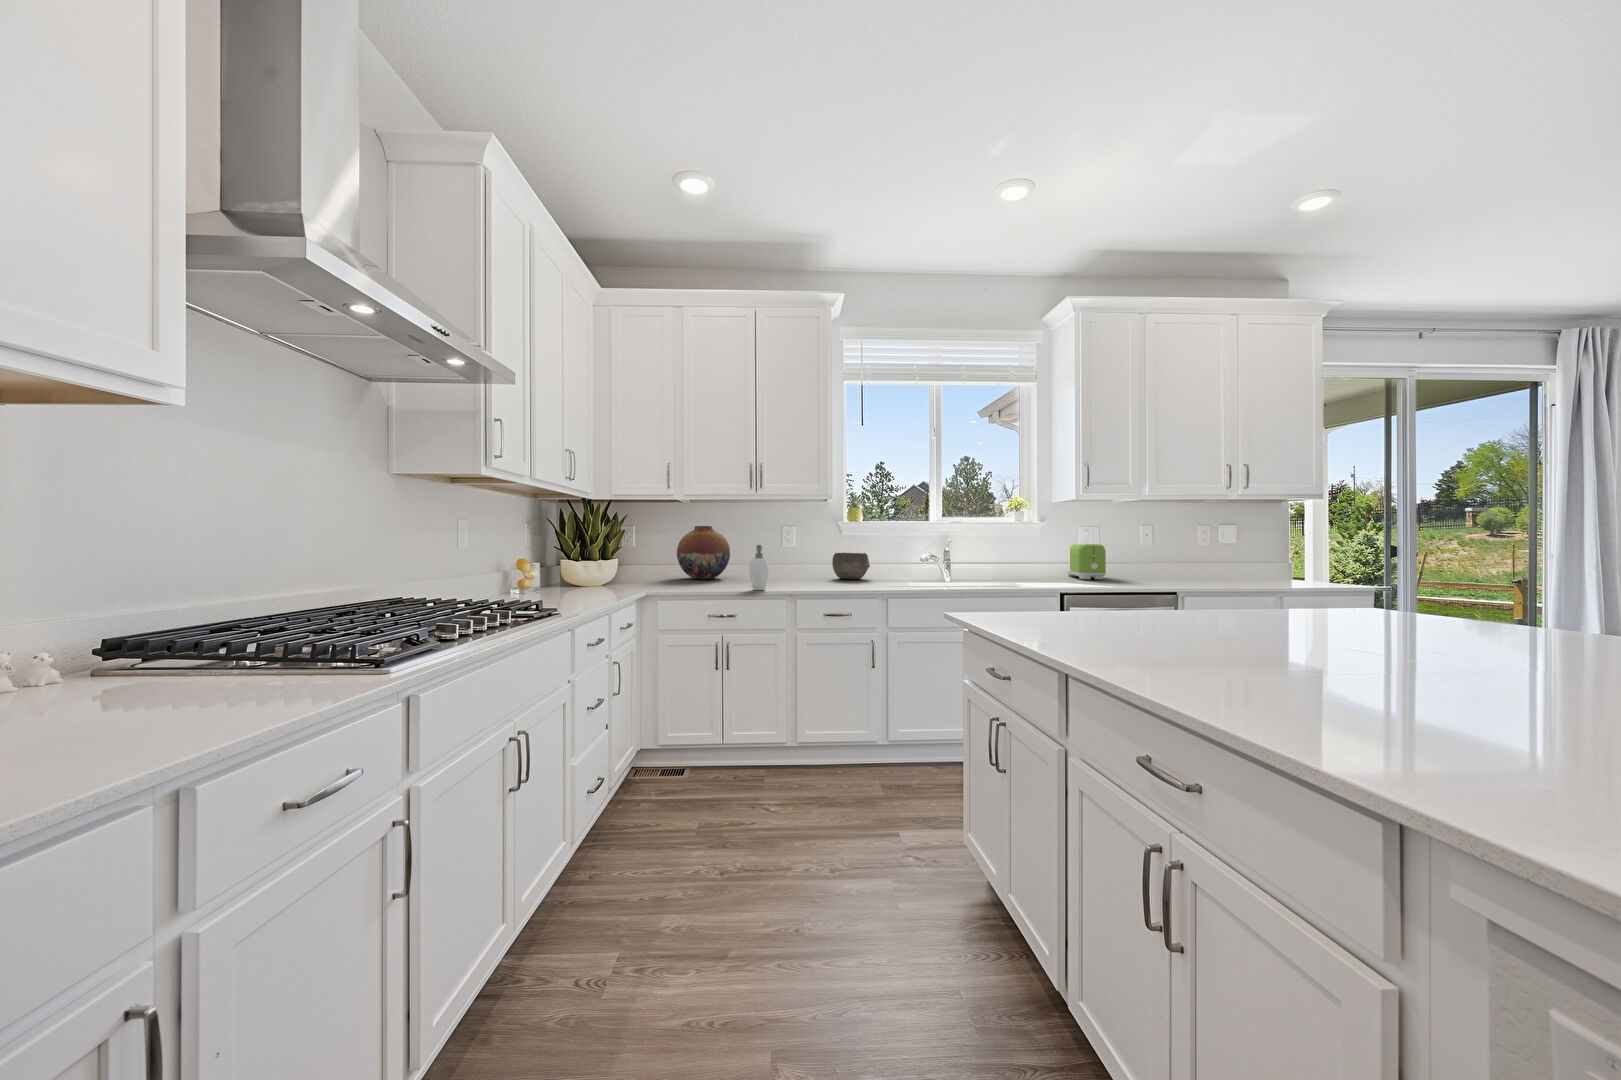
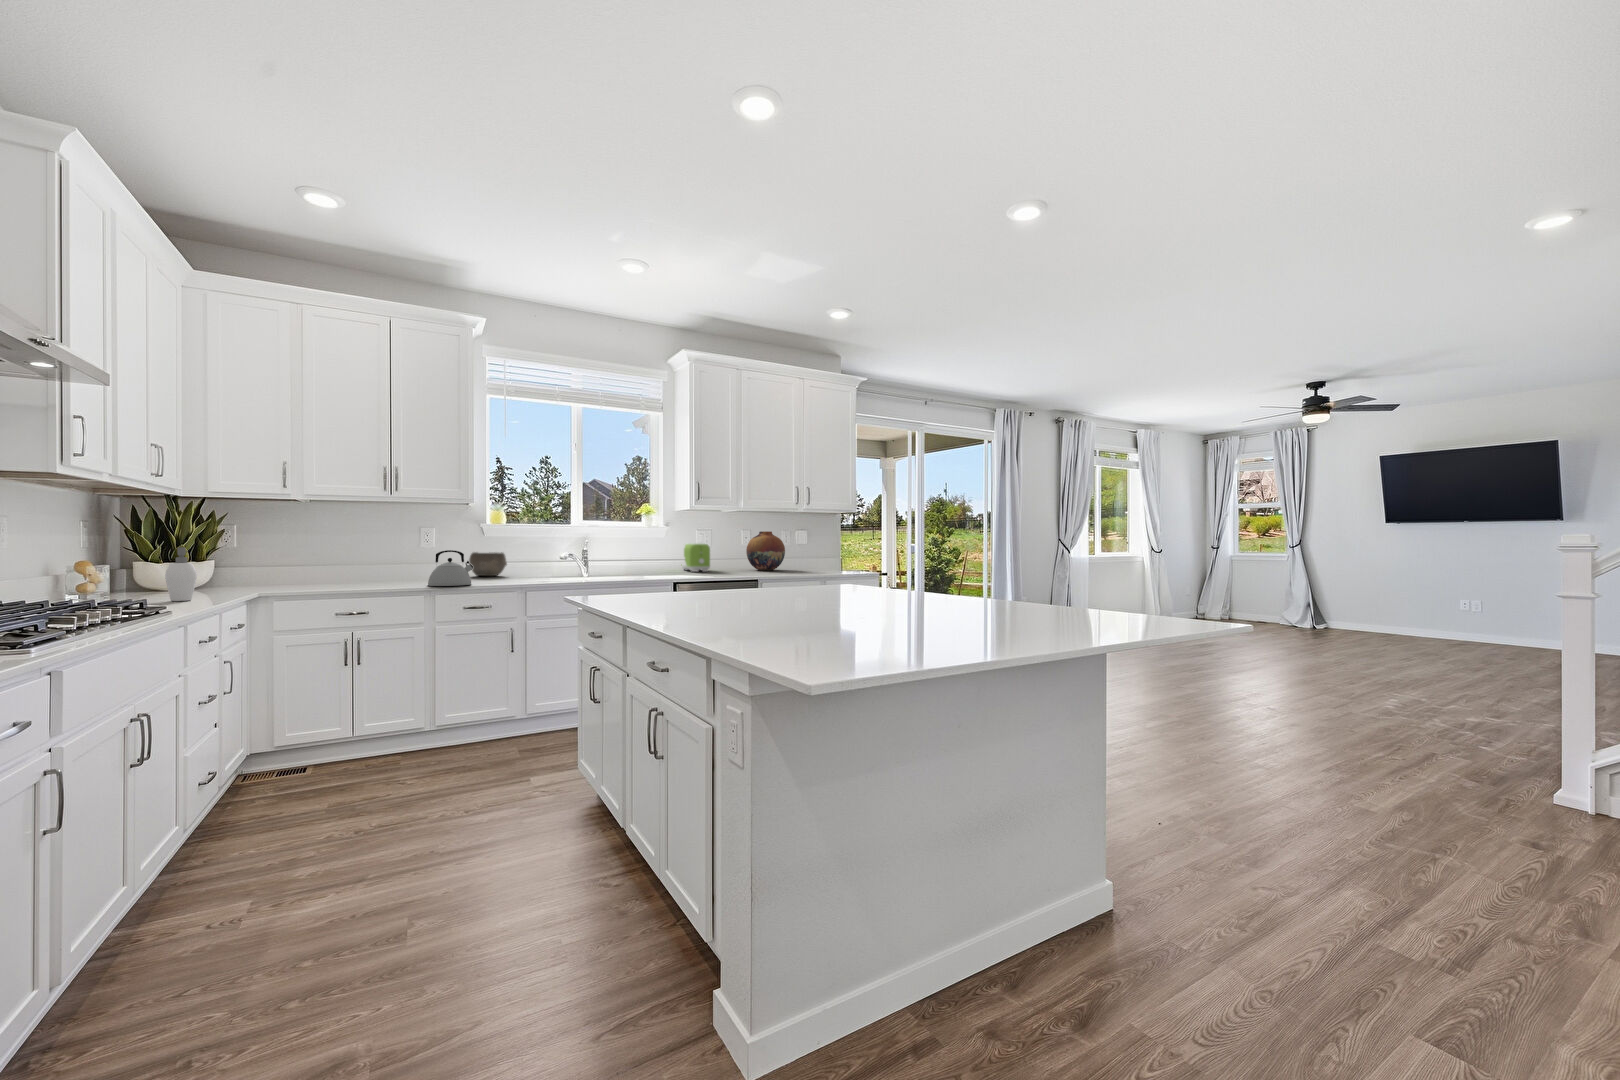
vase: present [677,526,730,579] -> present [746,531,785,570]
soap dispenser: present [749,545,769,590] -> present [165,547,197,601]
kettle: none [792,552,837,591] -> present [428,550,473,586]

